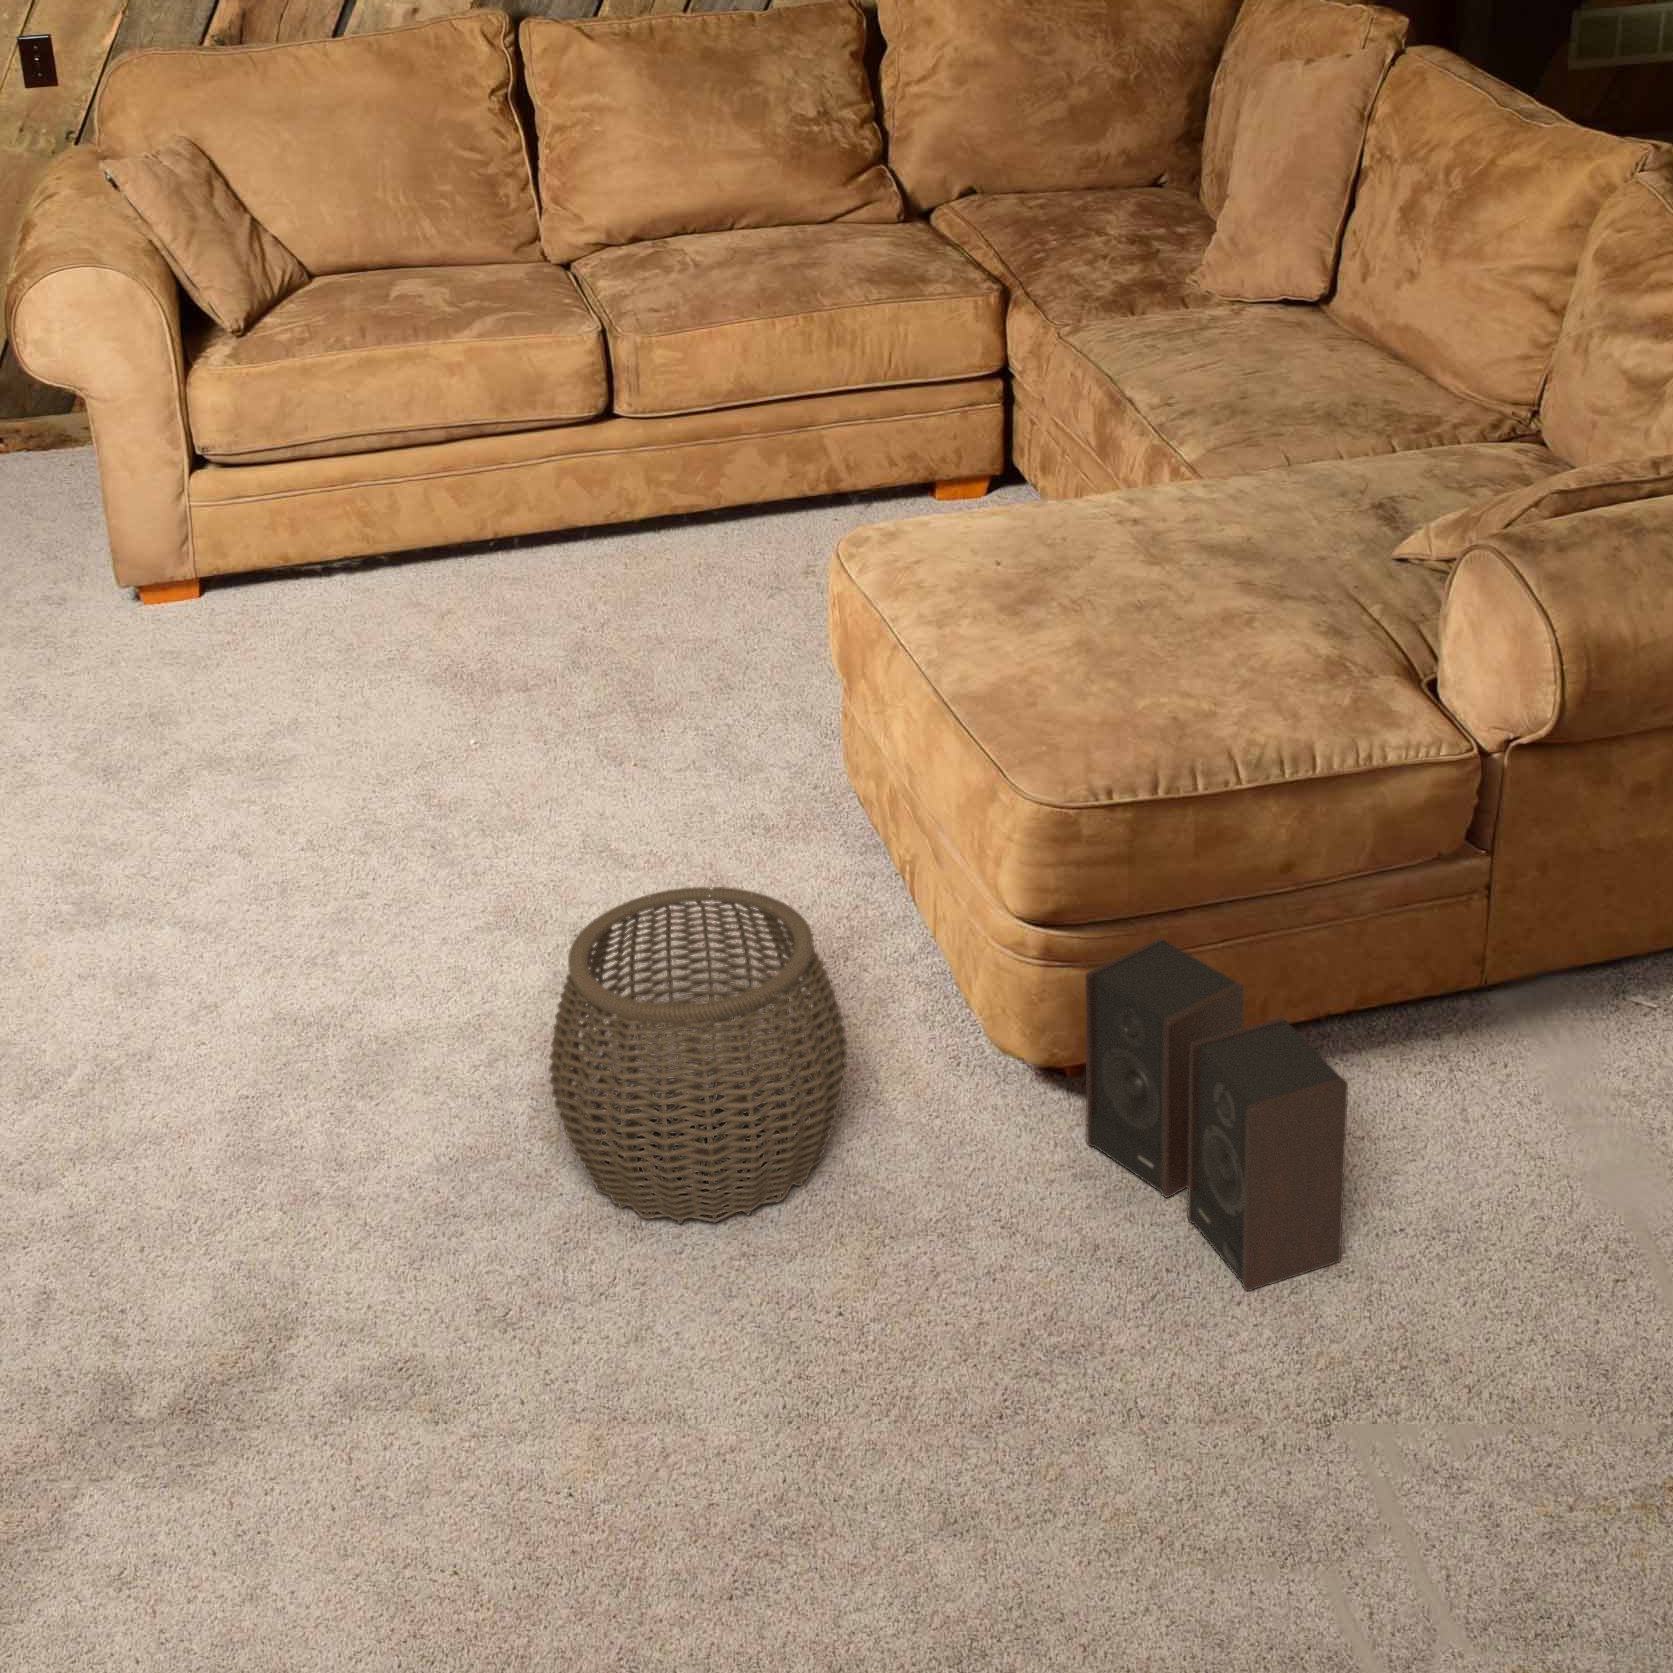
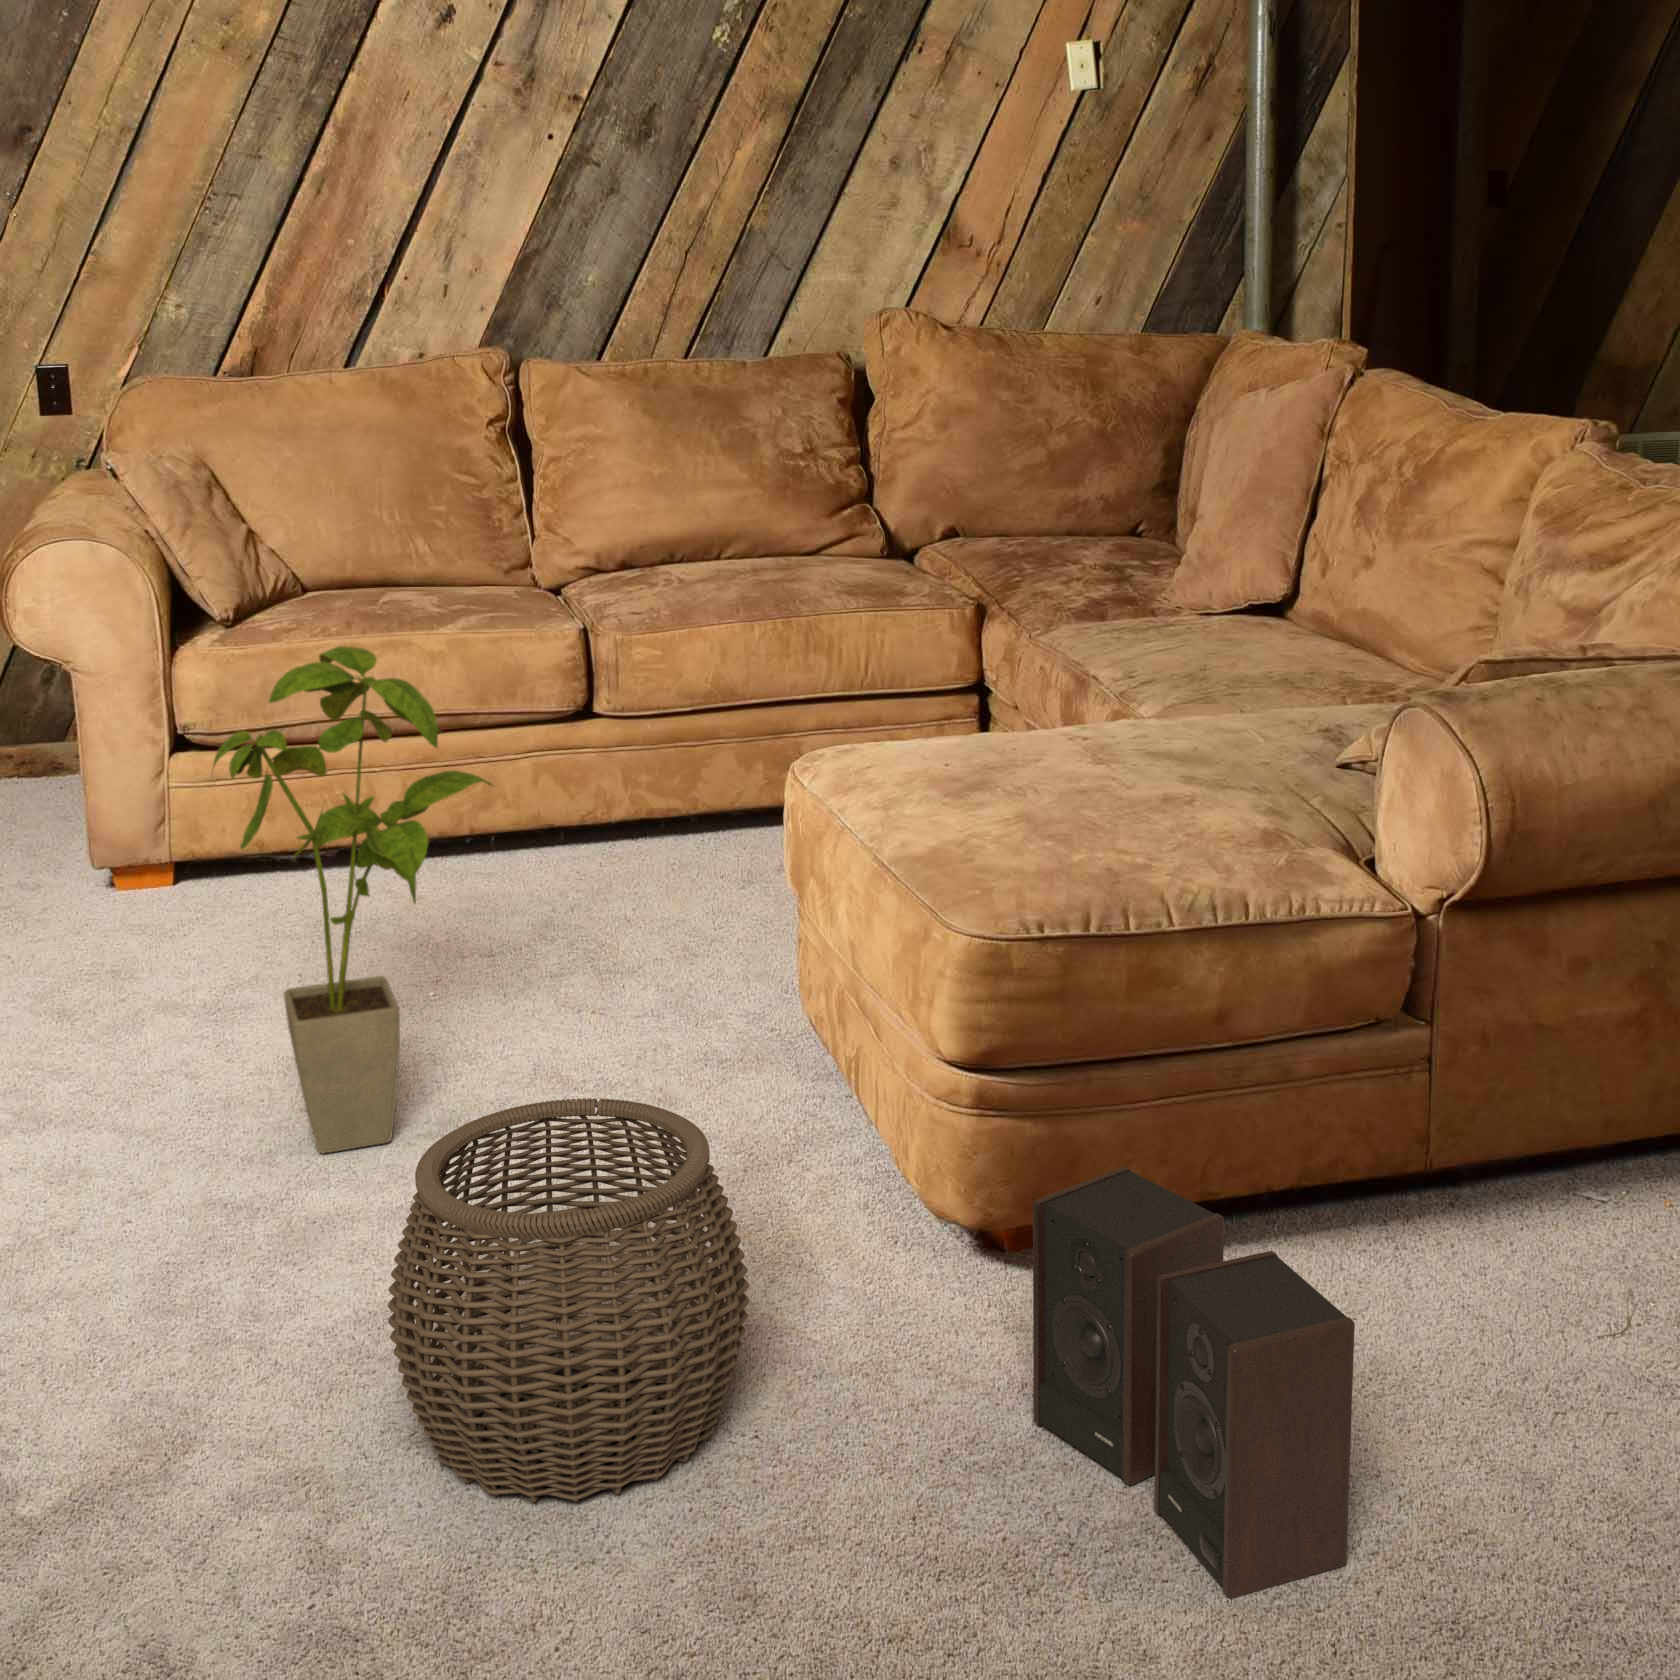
house plant: none [317,449,573,896] -> present [212,646,492,1153]

